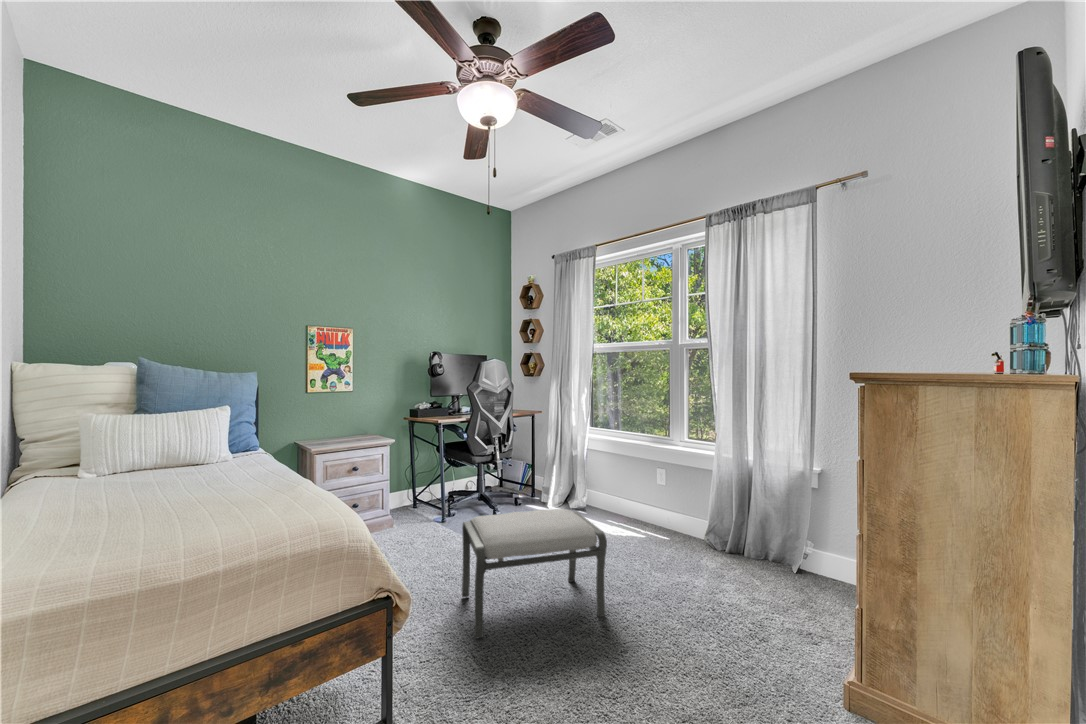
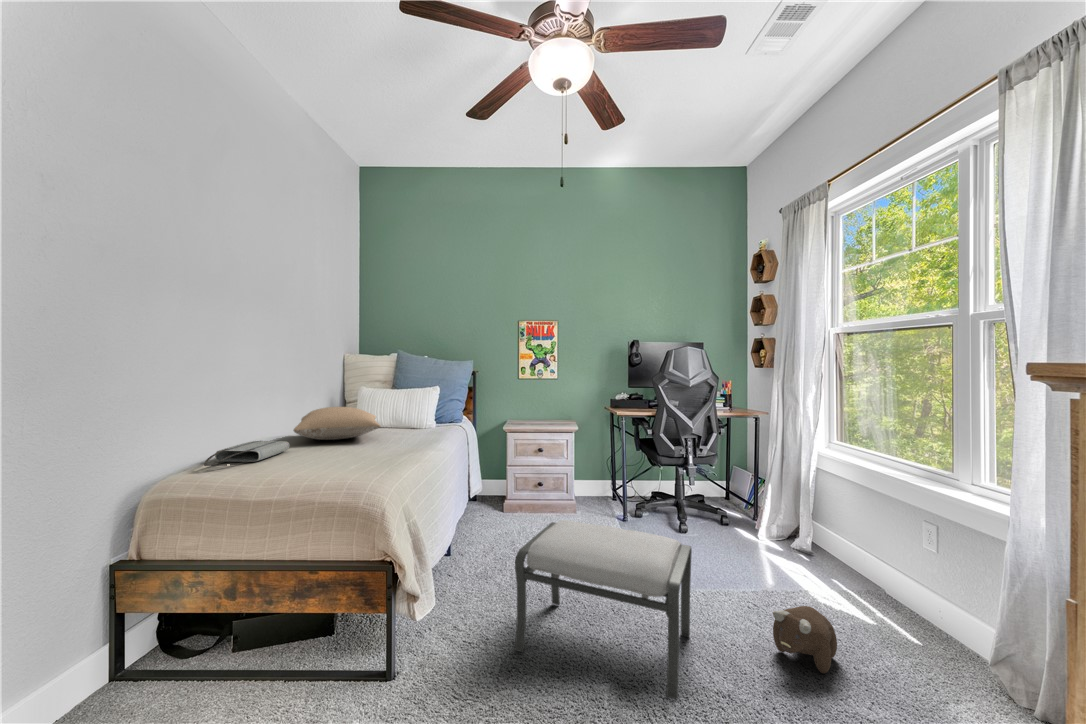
pillow: none [64,440,240,488] -> present [293,407,381,440]
tote bag: none [45,495,138,543] -> present [204,441,289,466]
plush toy: none [621,533,657,571] -> present [773,606,837,673]

